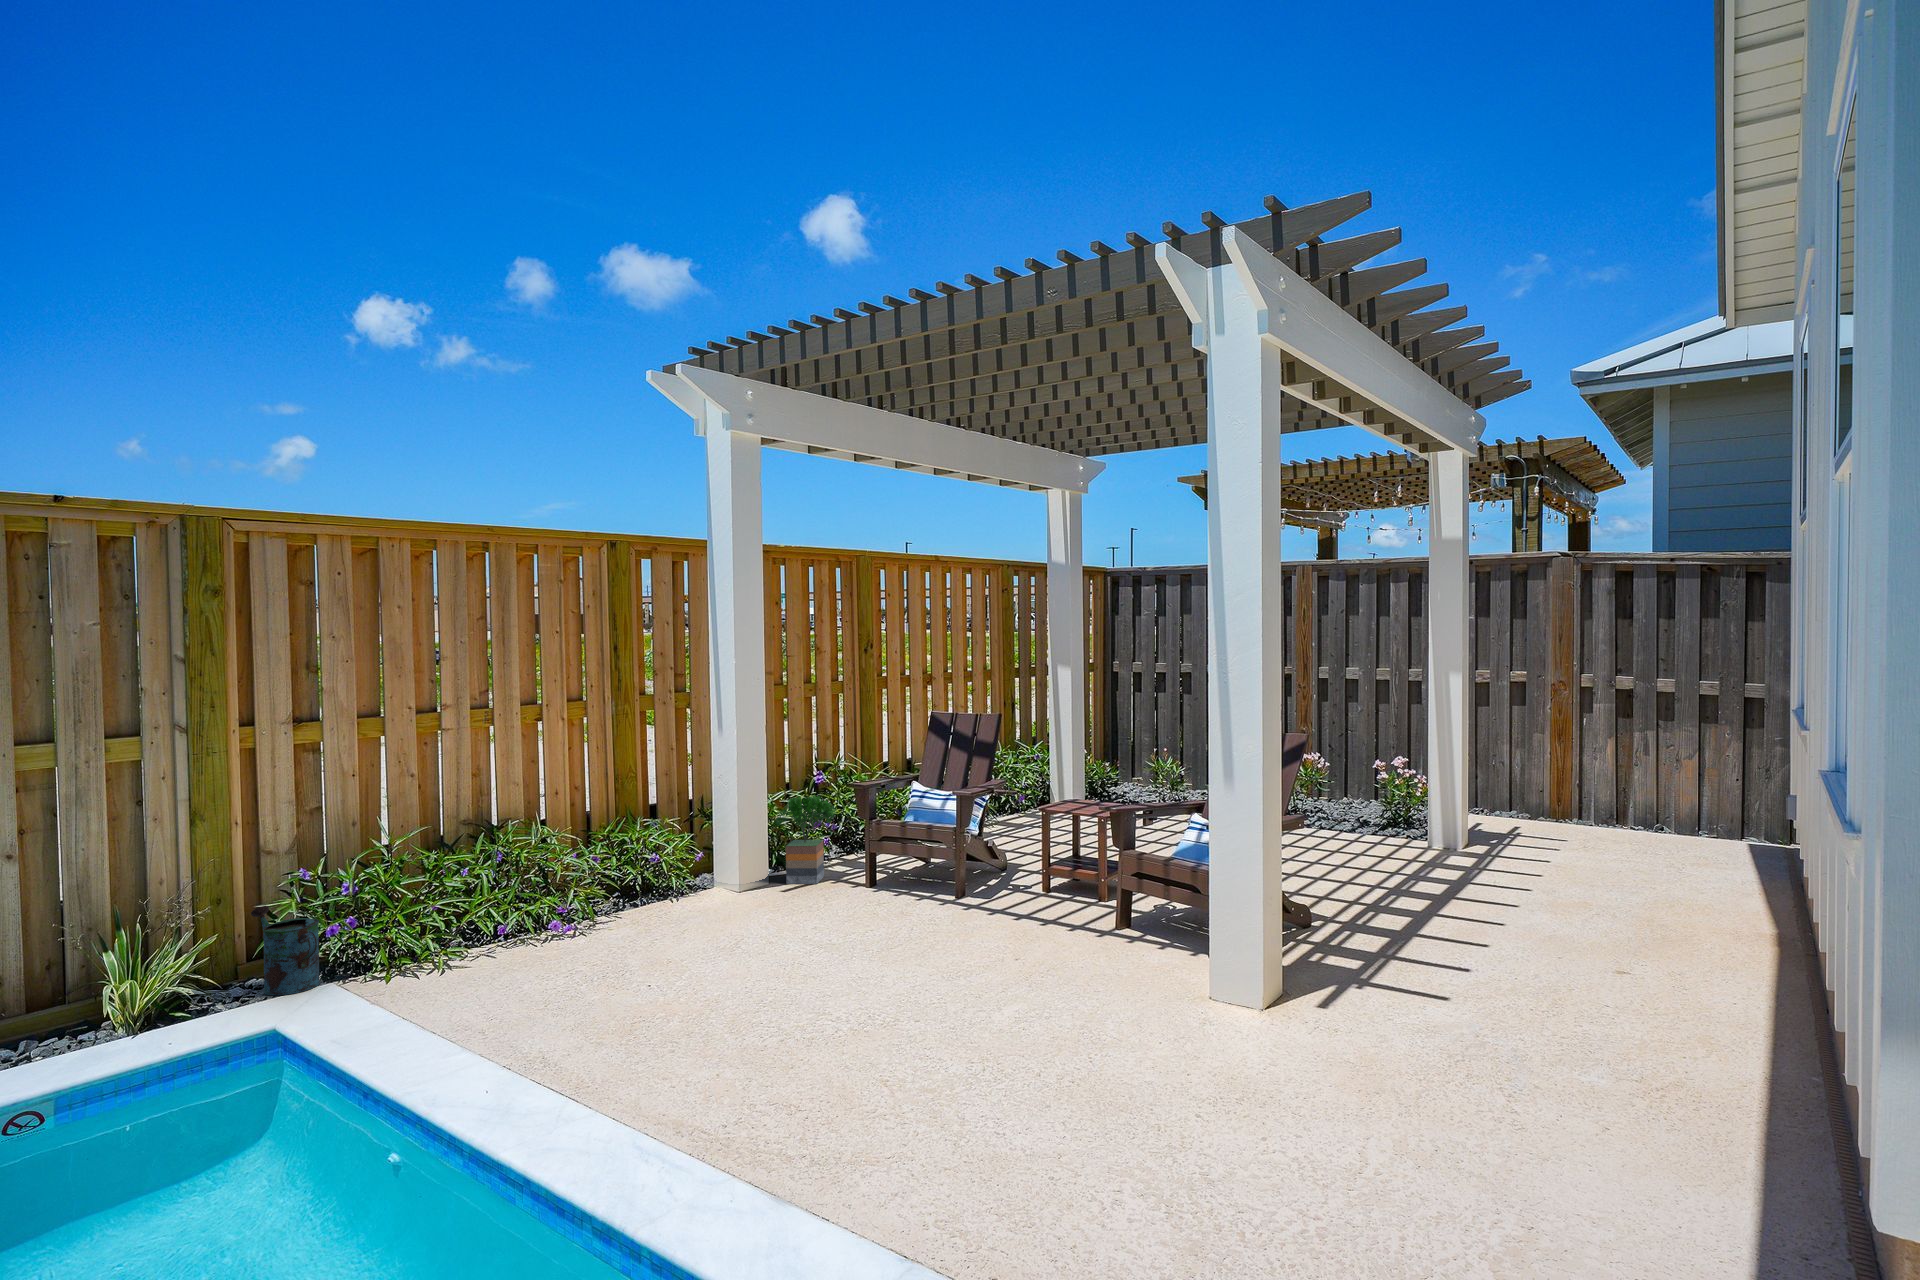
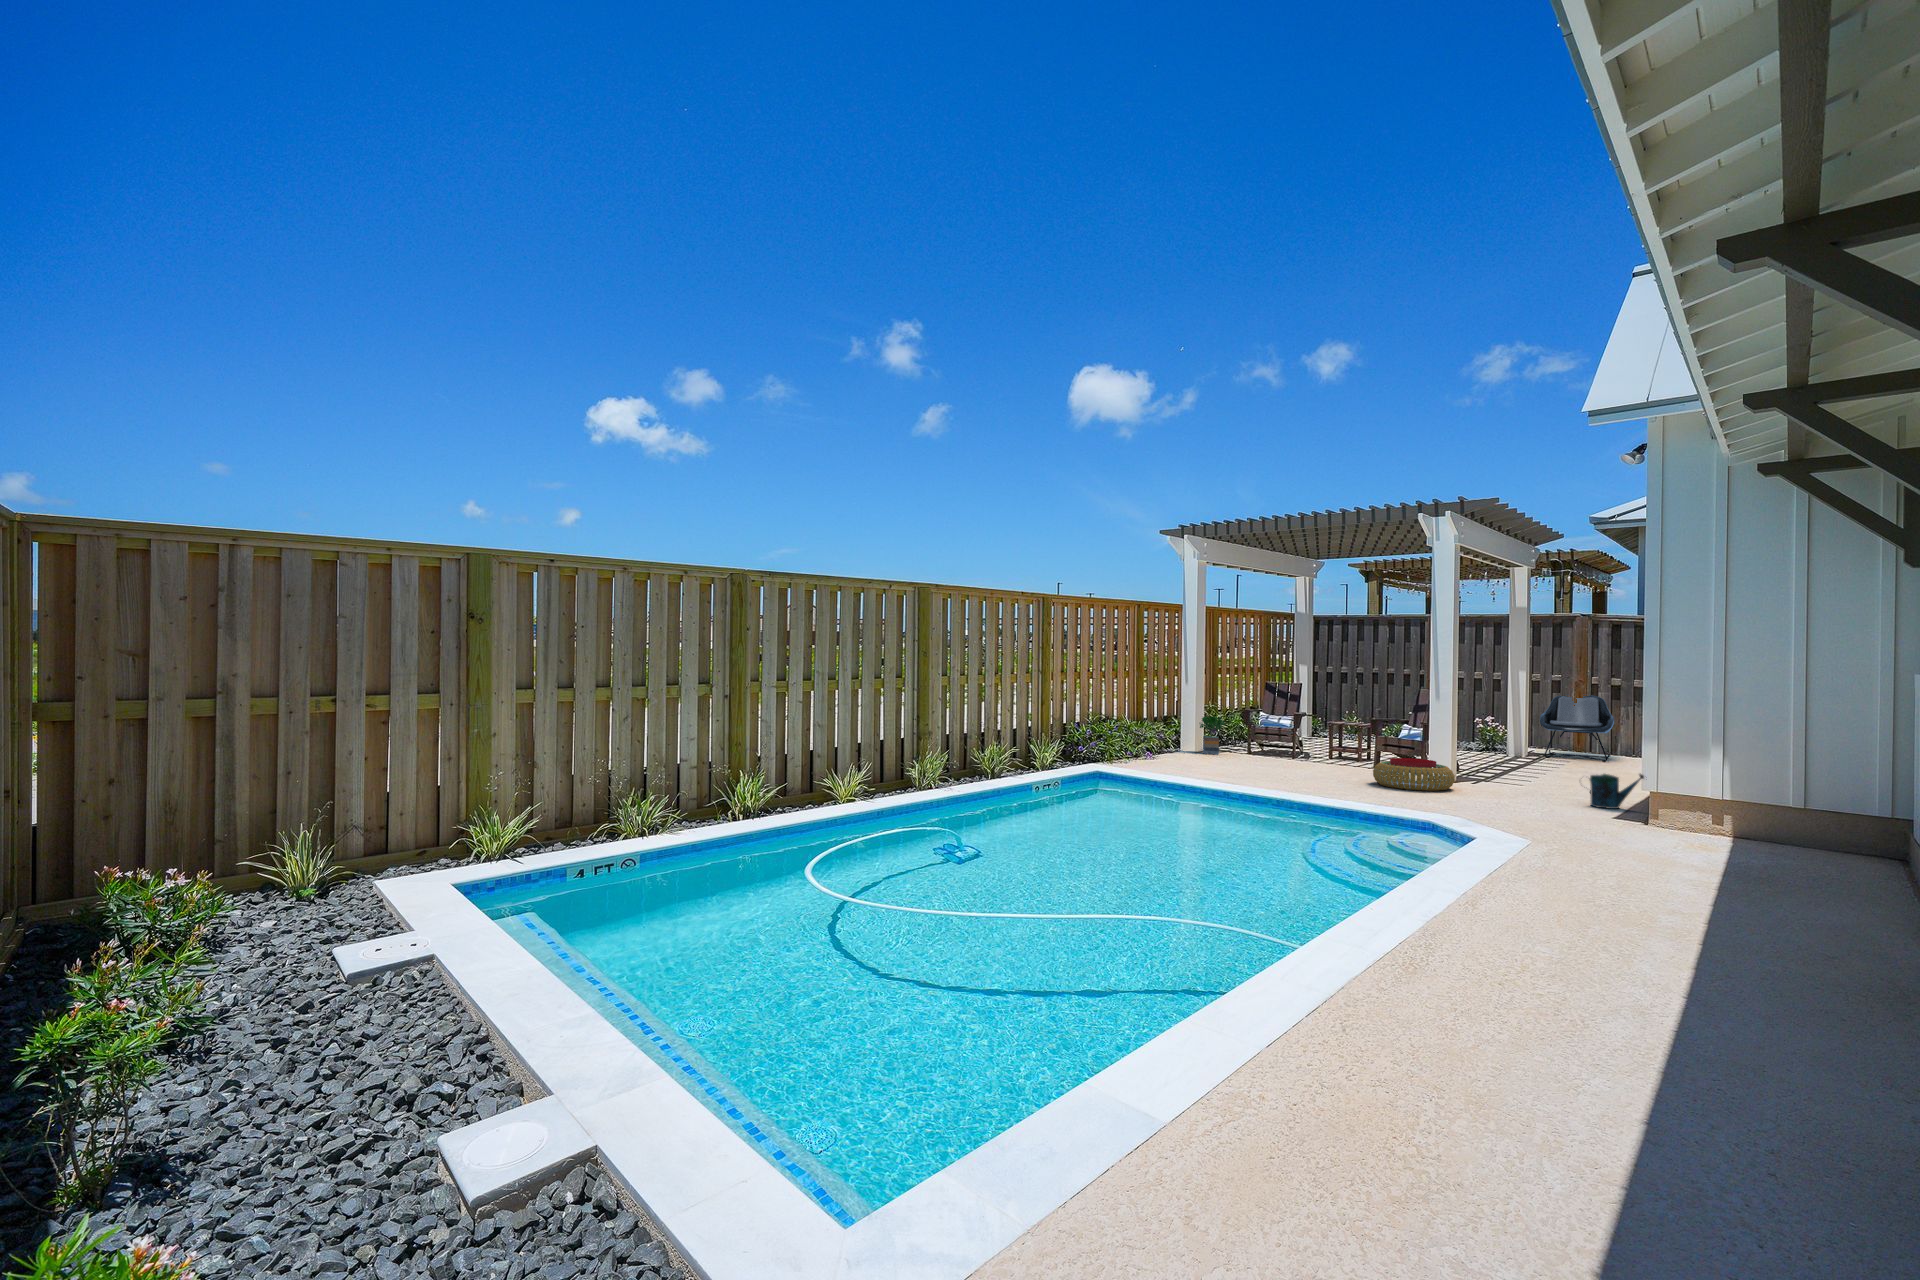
lounge chair: none [1488,709,1627,851] -> present [1540,695,1614,762]
watering can: present [251,906,320,995] -> present [1589,774,1644,809]
pouf: none [1019,962,1235,1097] -> present [1373,758,1455,791]

